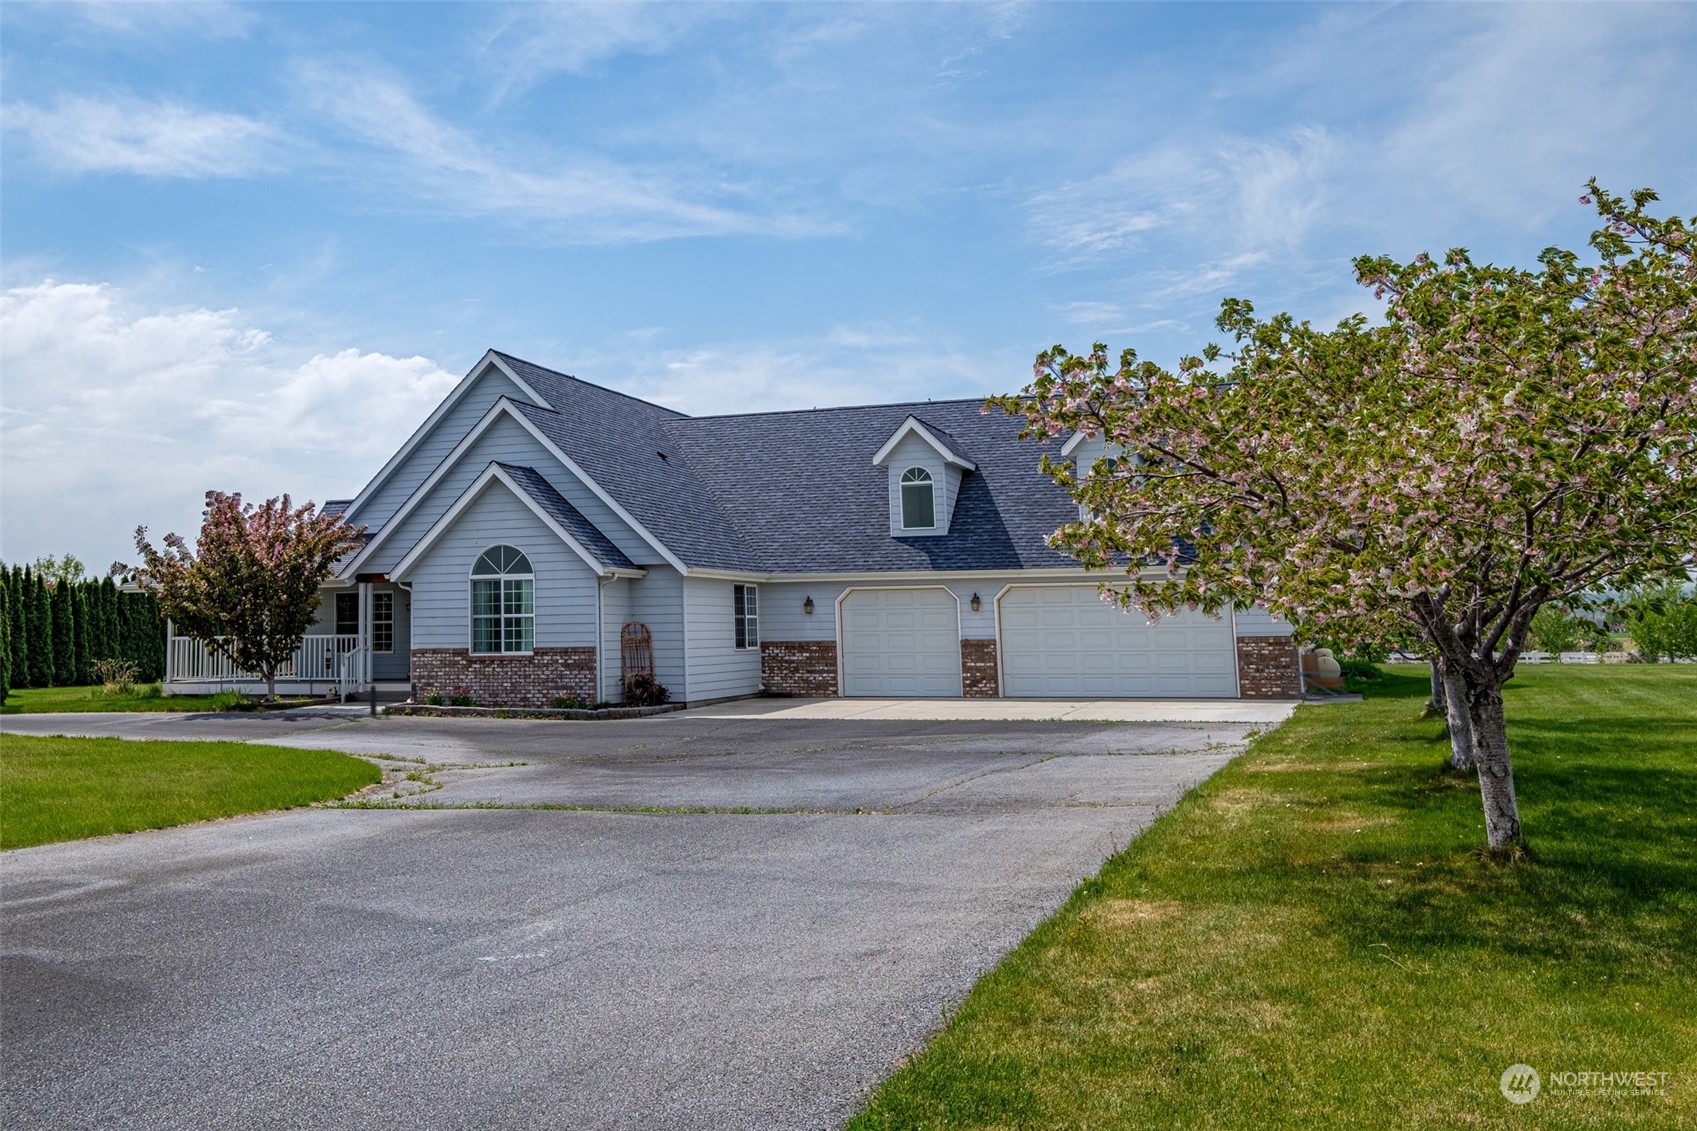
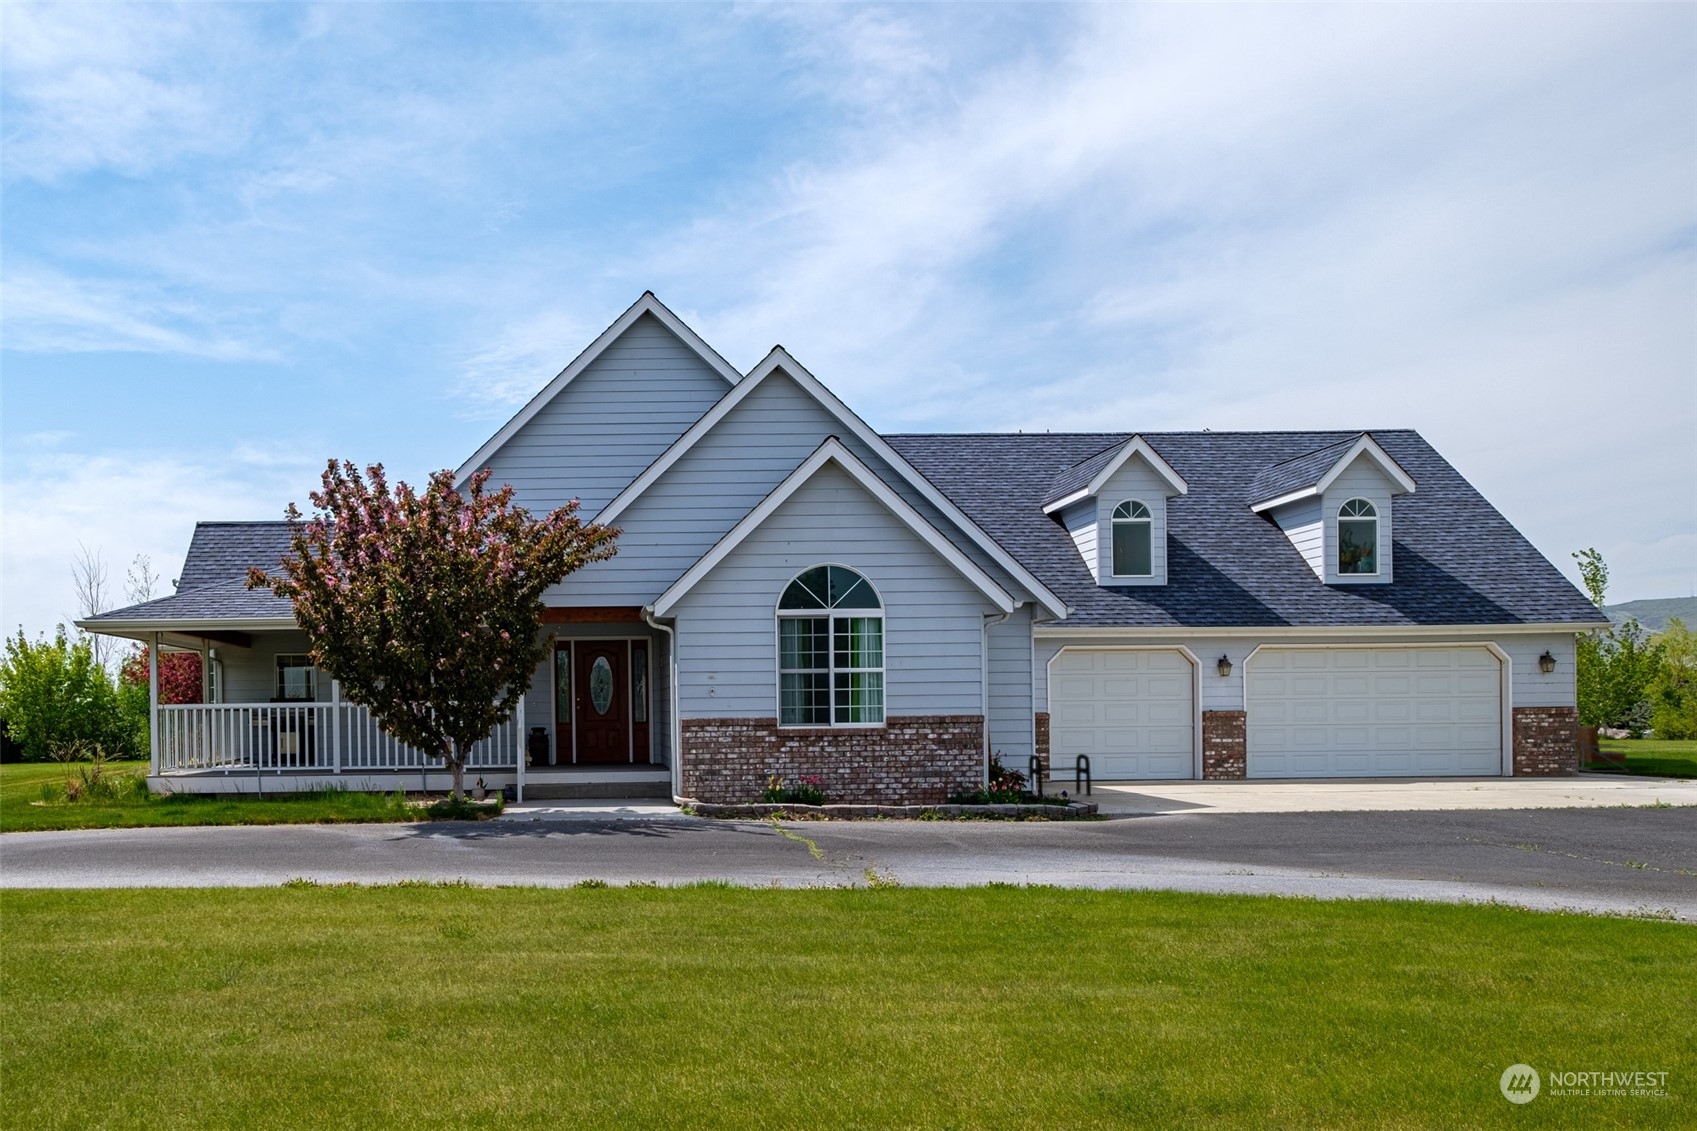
bench: present [370,683,418,716] -> present [1028,754,1091,797]

